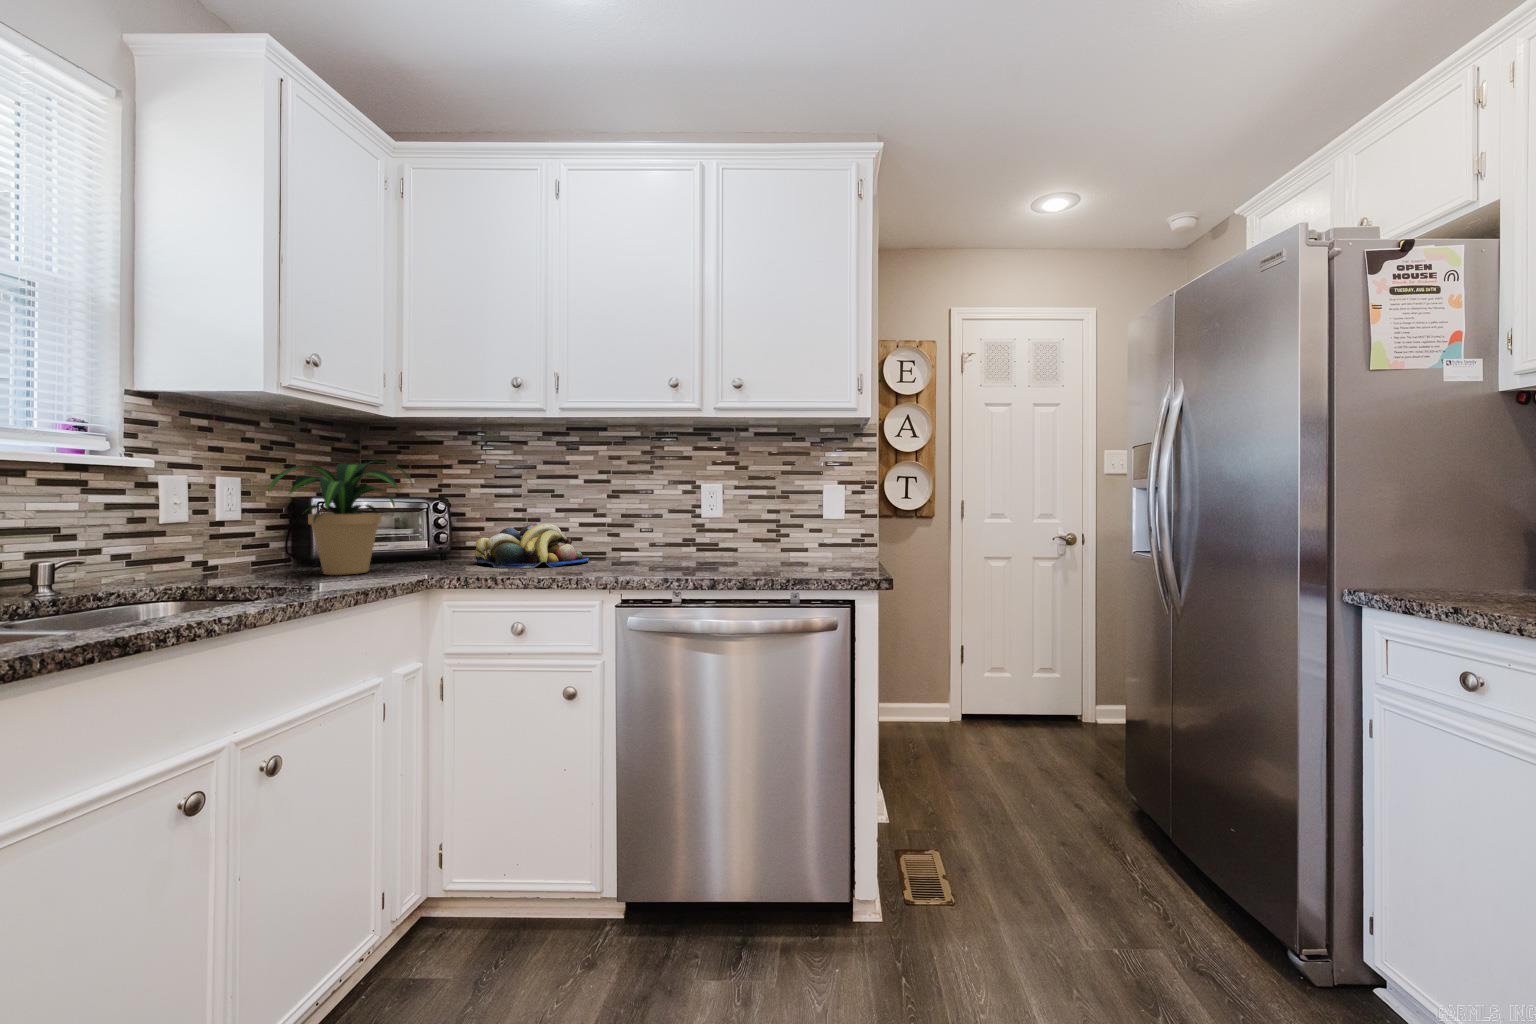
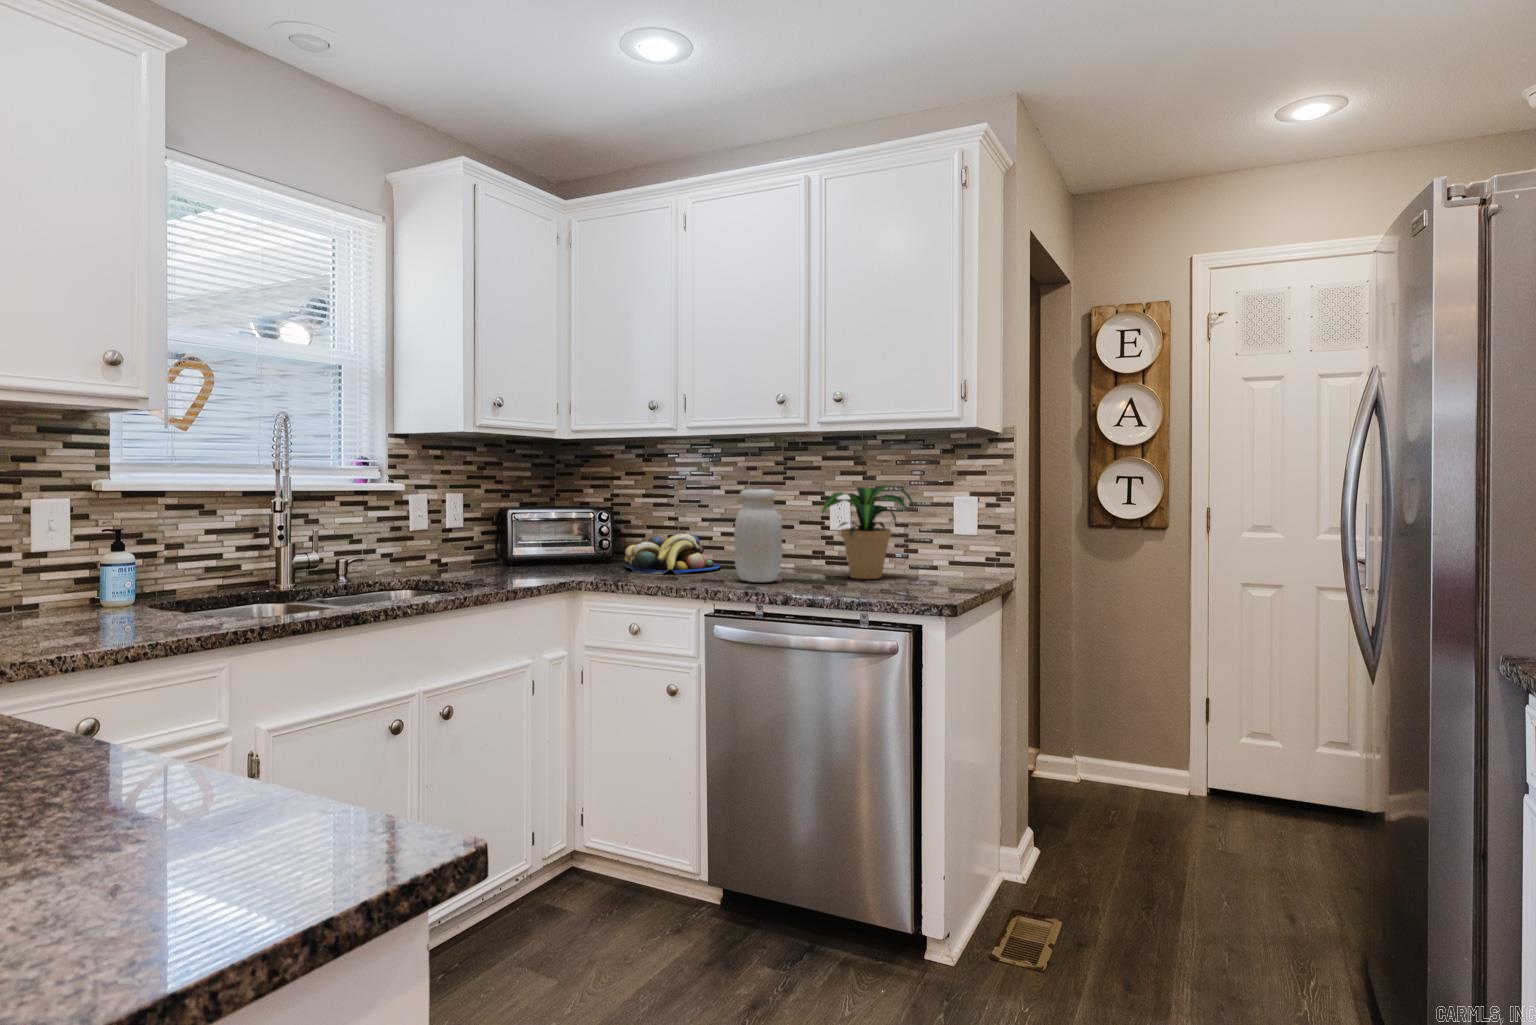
potted plant: present [268,461,412,575] -> present [822,485,913,579]
jar: none [631,470,684,570] -> present [734,489,782,582]

